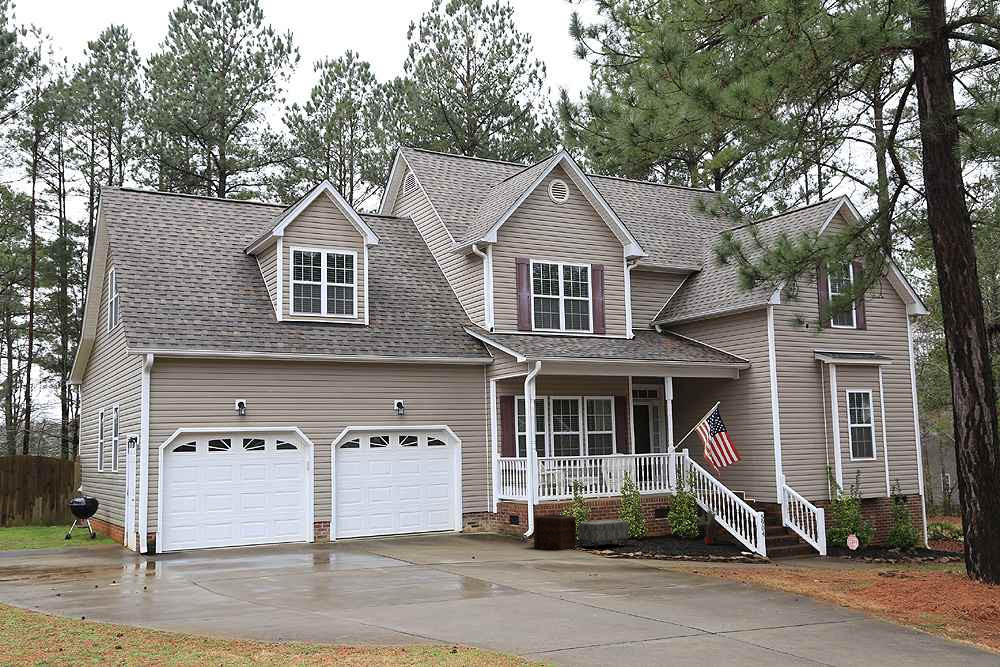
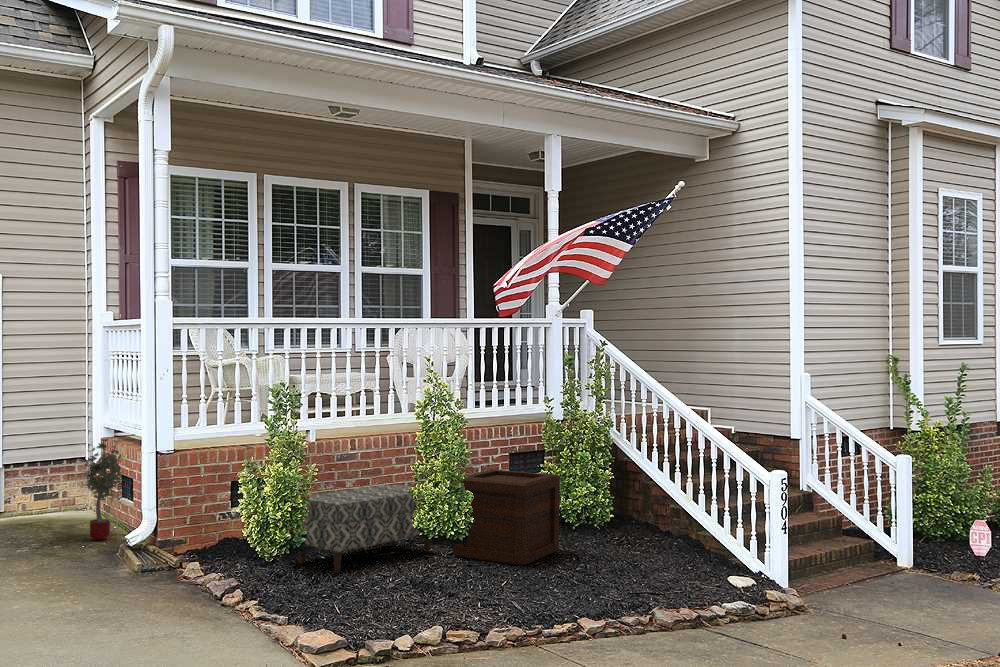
potted tree: present [696,505,719,545] -> present [85,439,123,541]
wooden crate: present [534,515,576,550] -> present [453,469,560,566]

